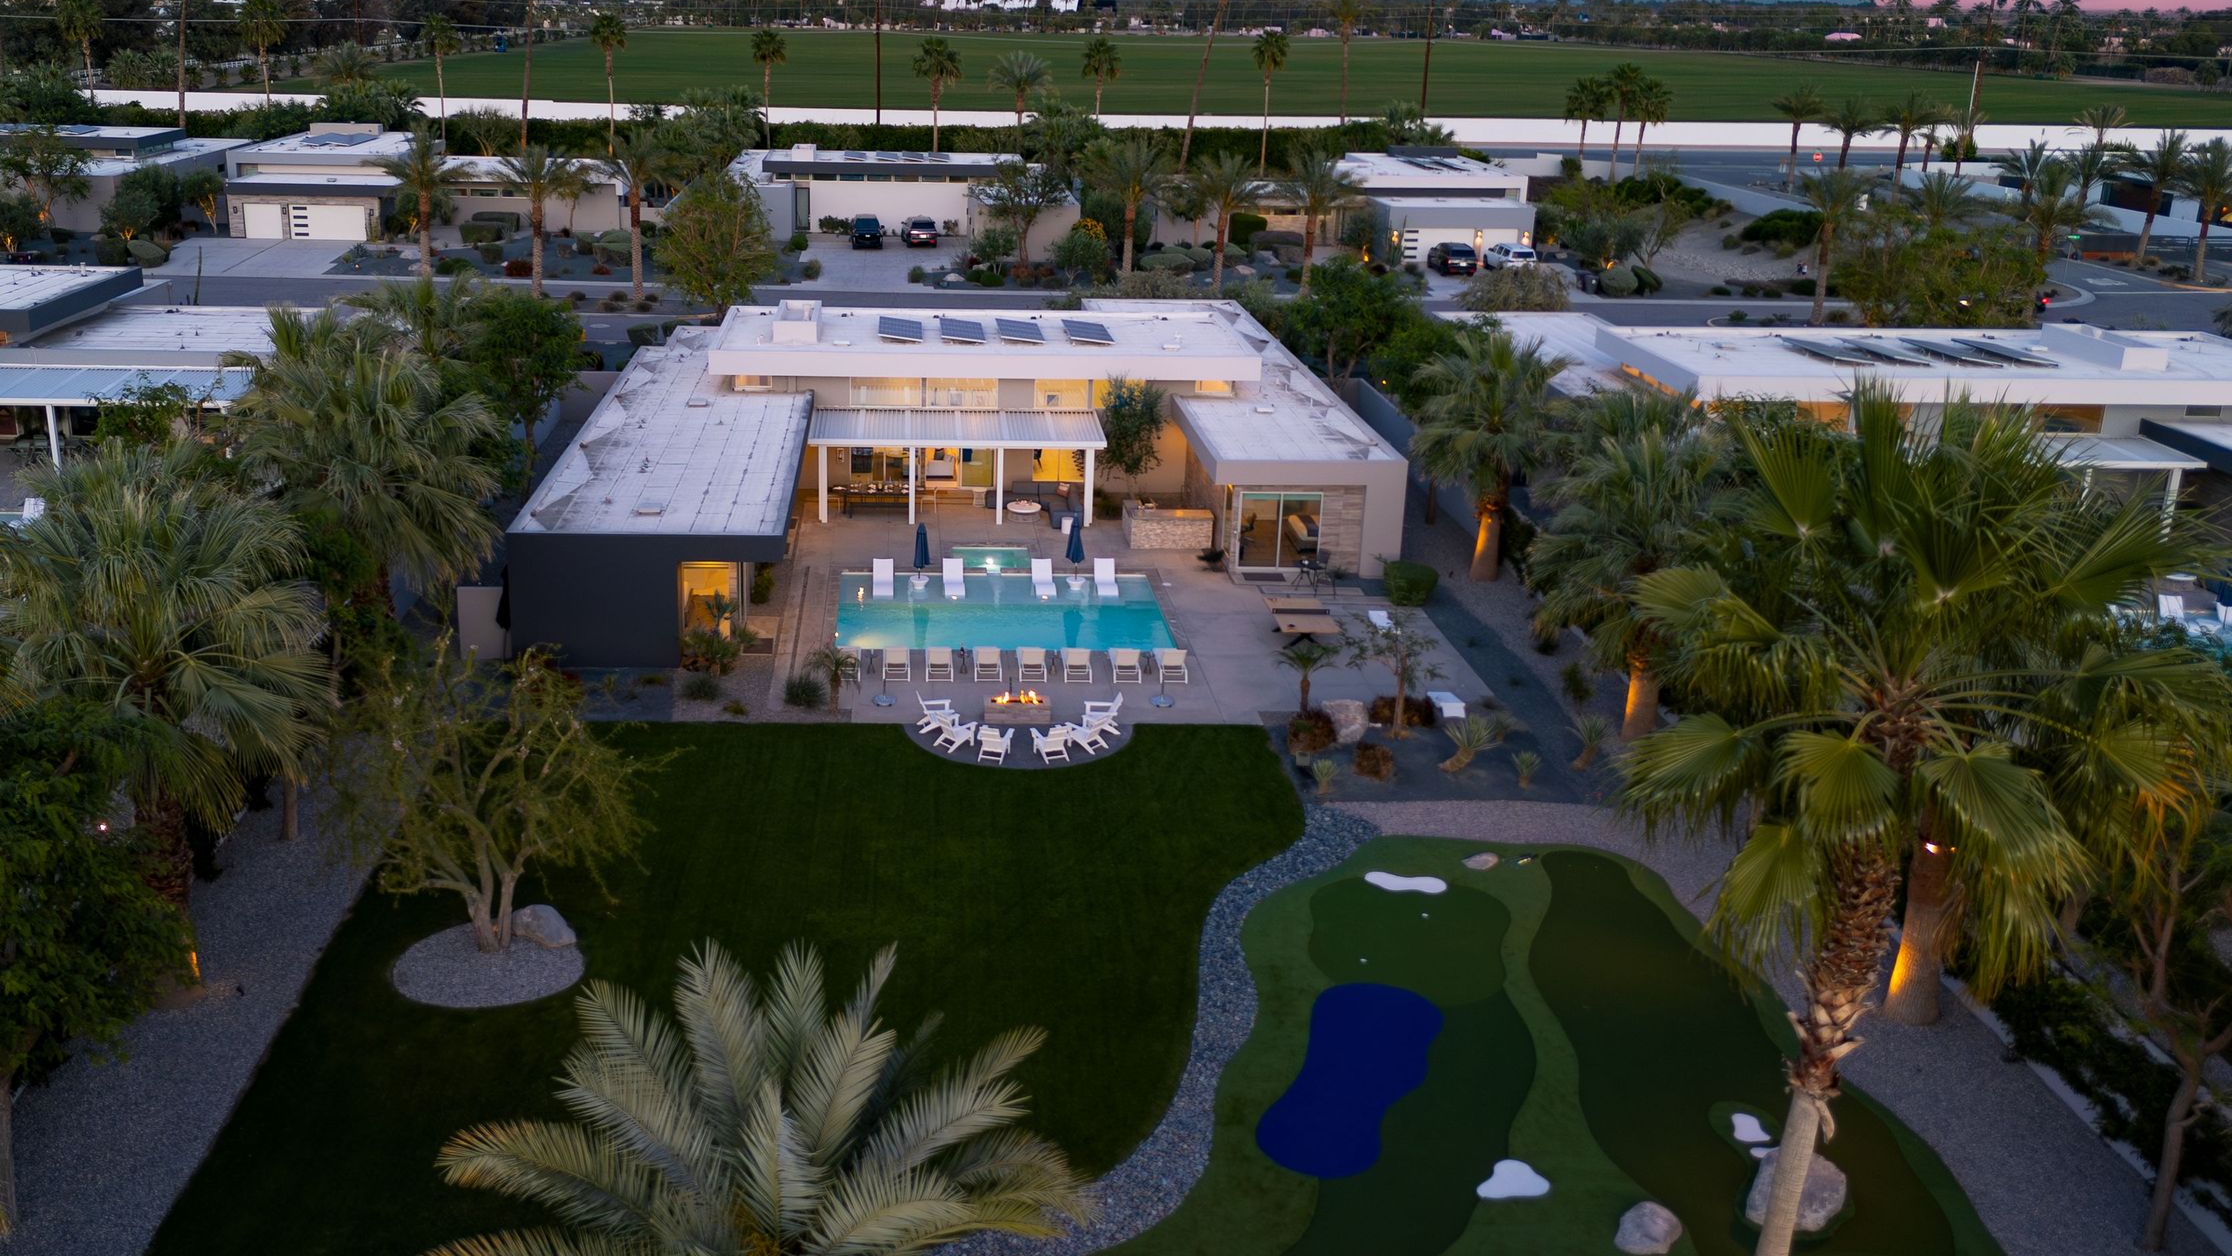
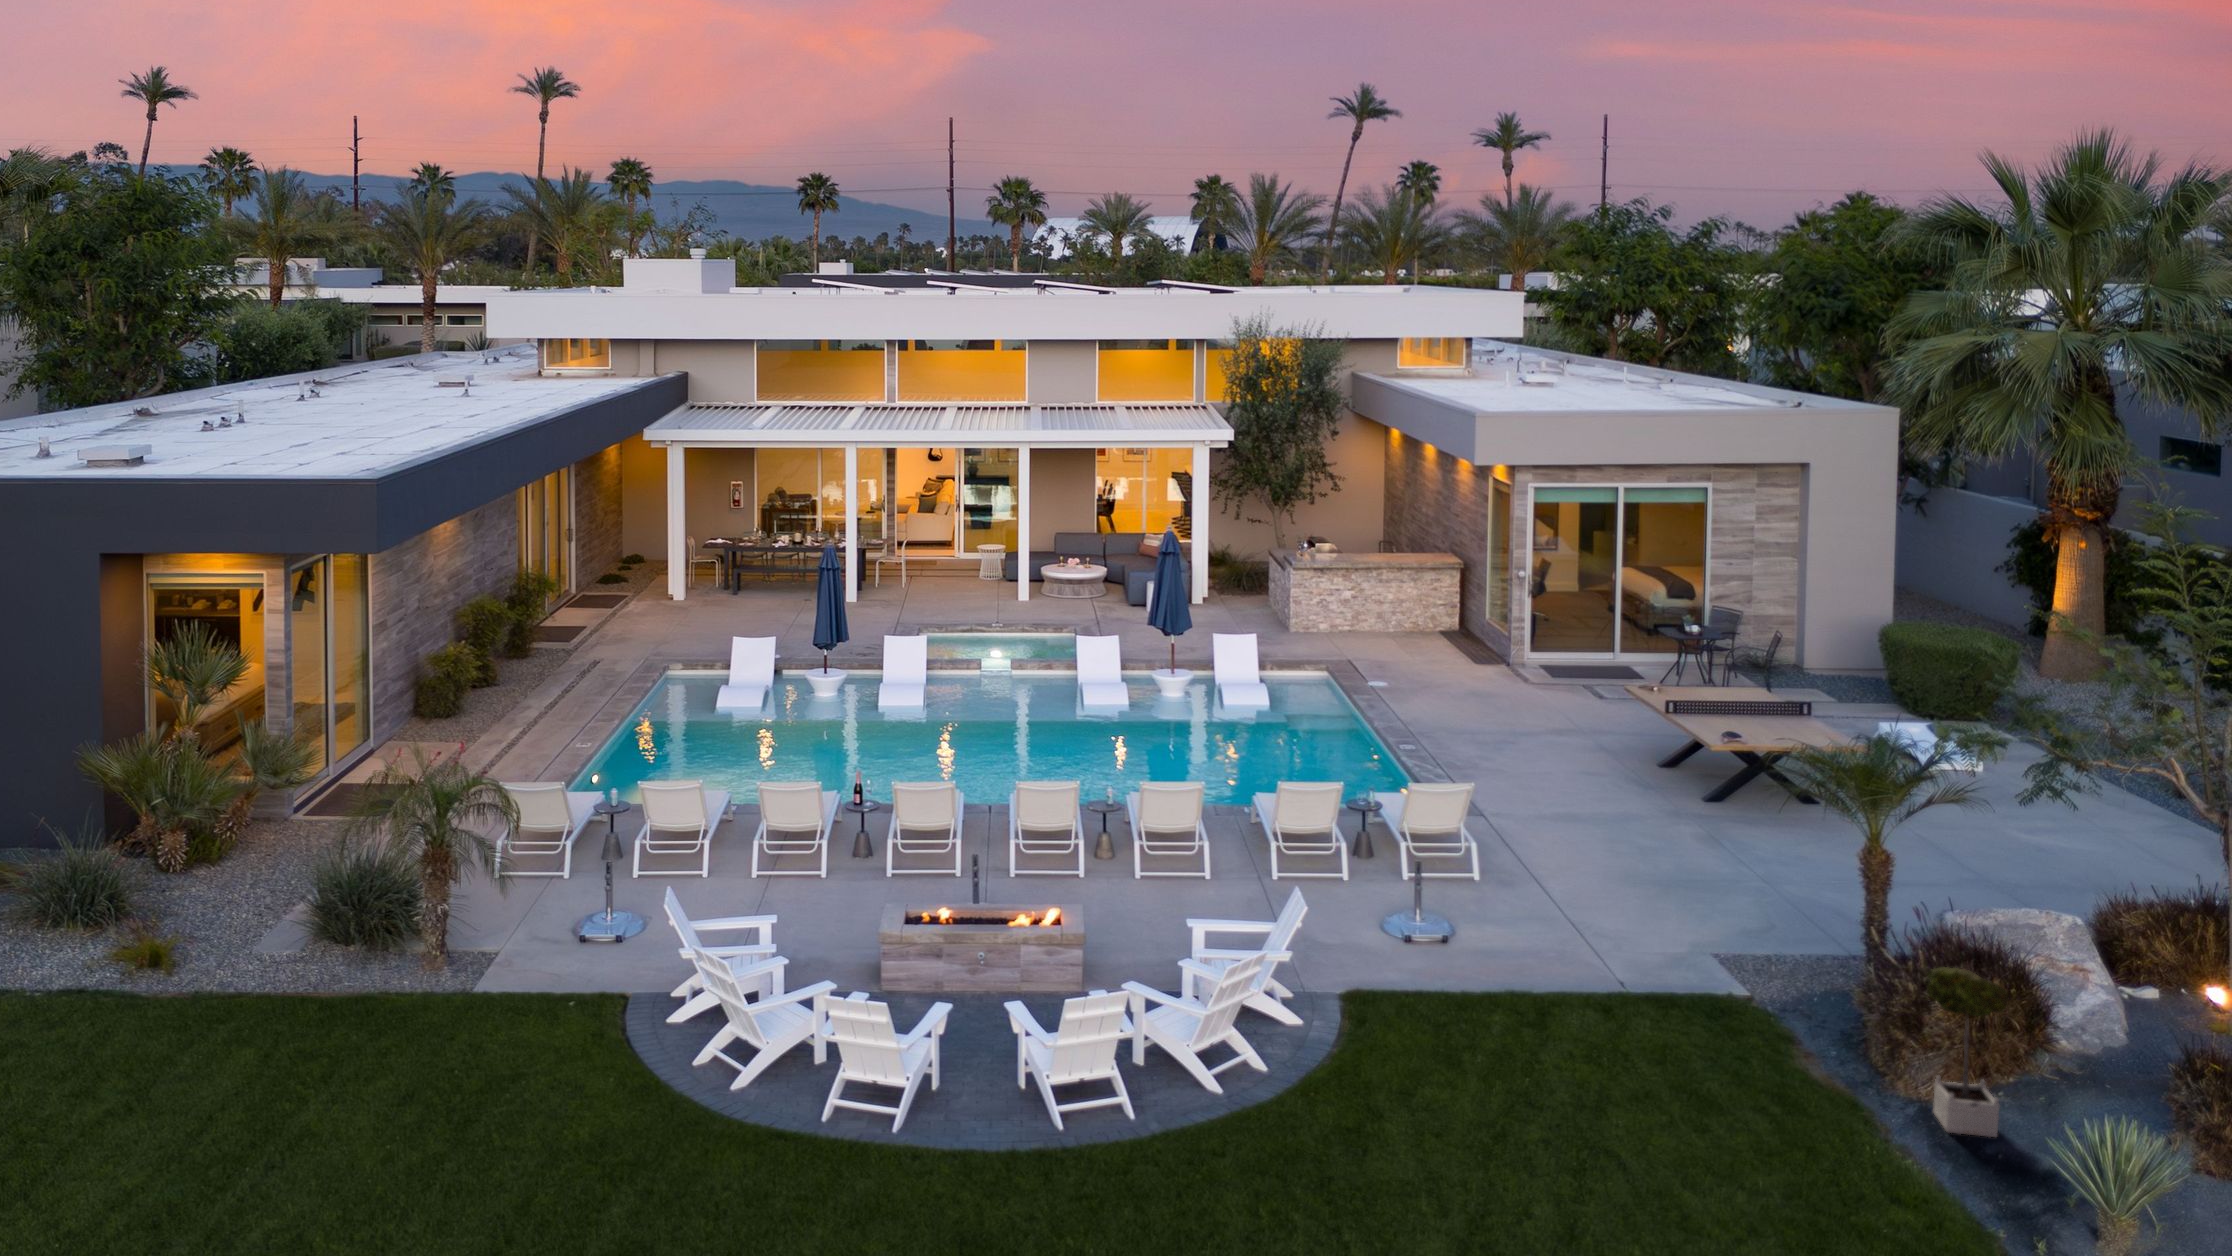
lounge chair: present [1197,549,1225,568] -> none [1431,614,1502,664]

